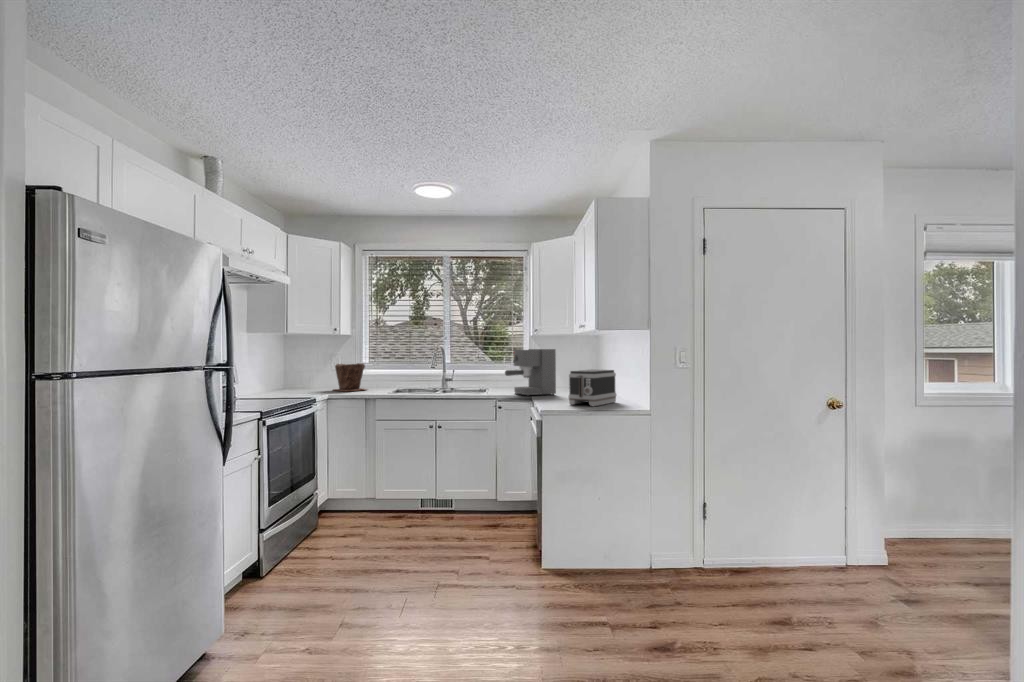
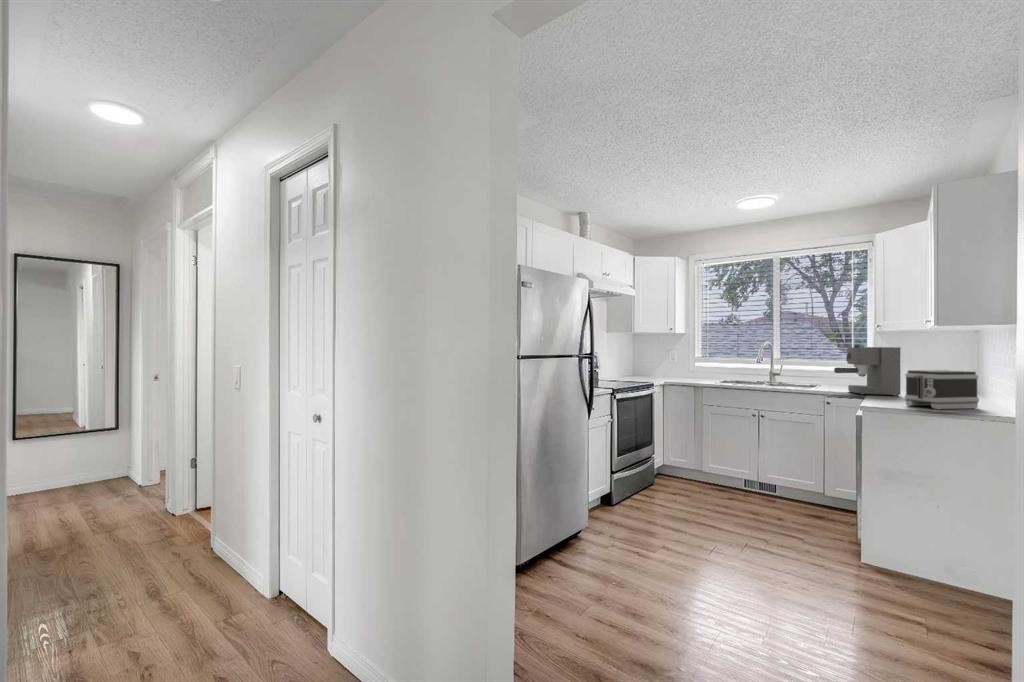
plant pot: present [333,363,367,391] -> none [669,357,699,380]

